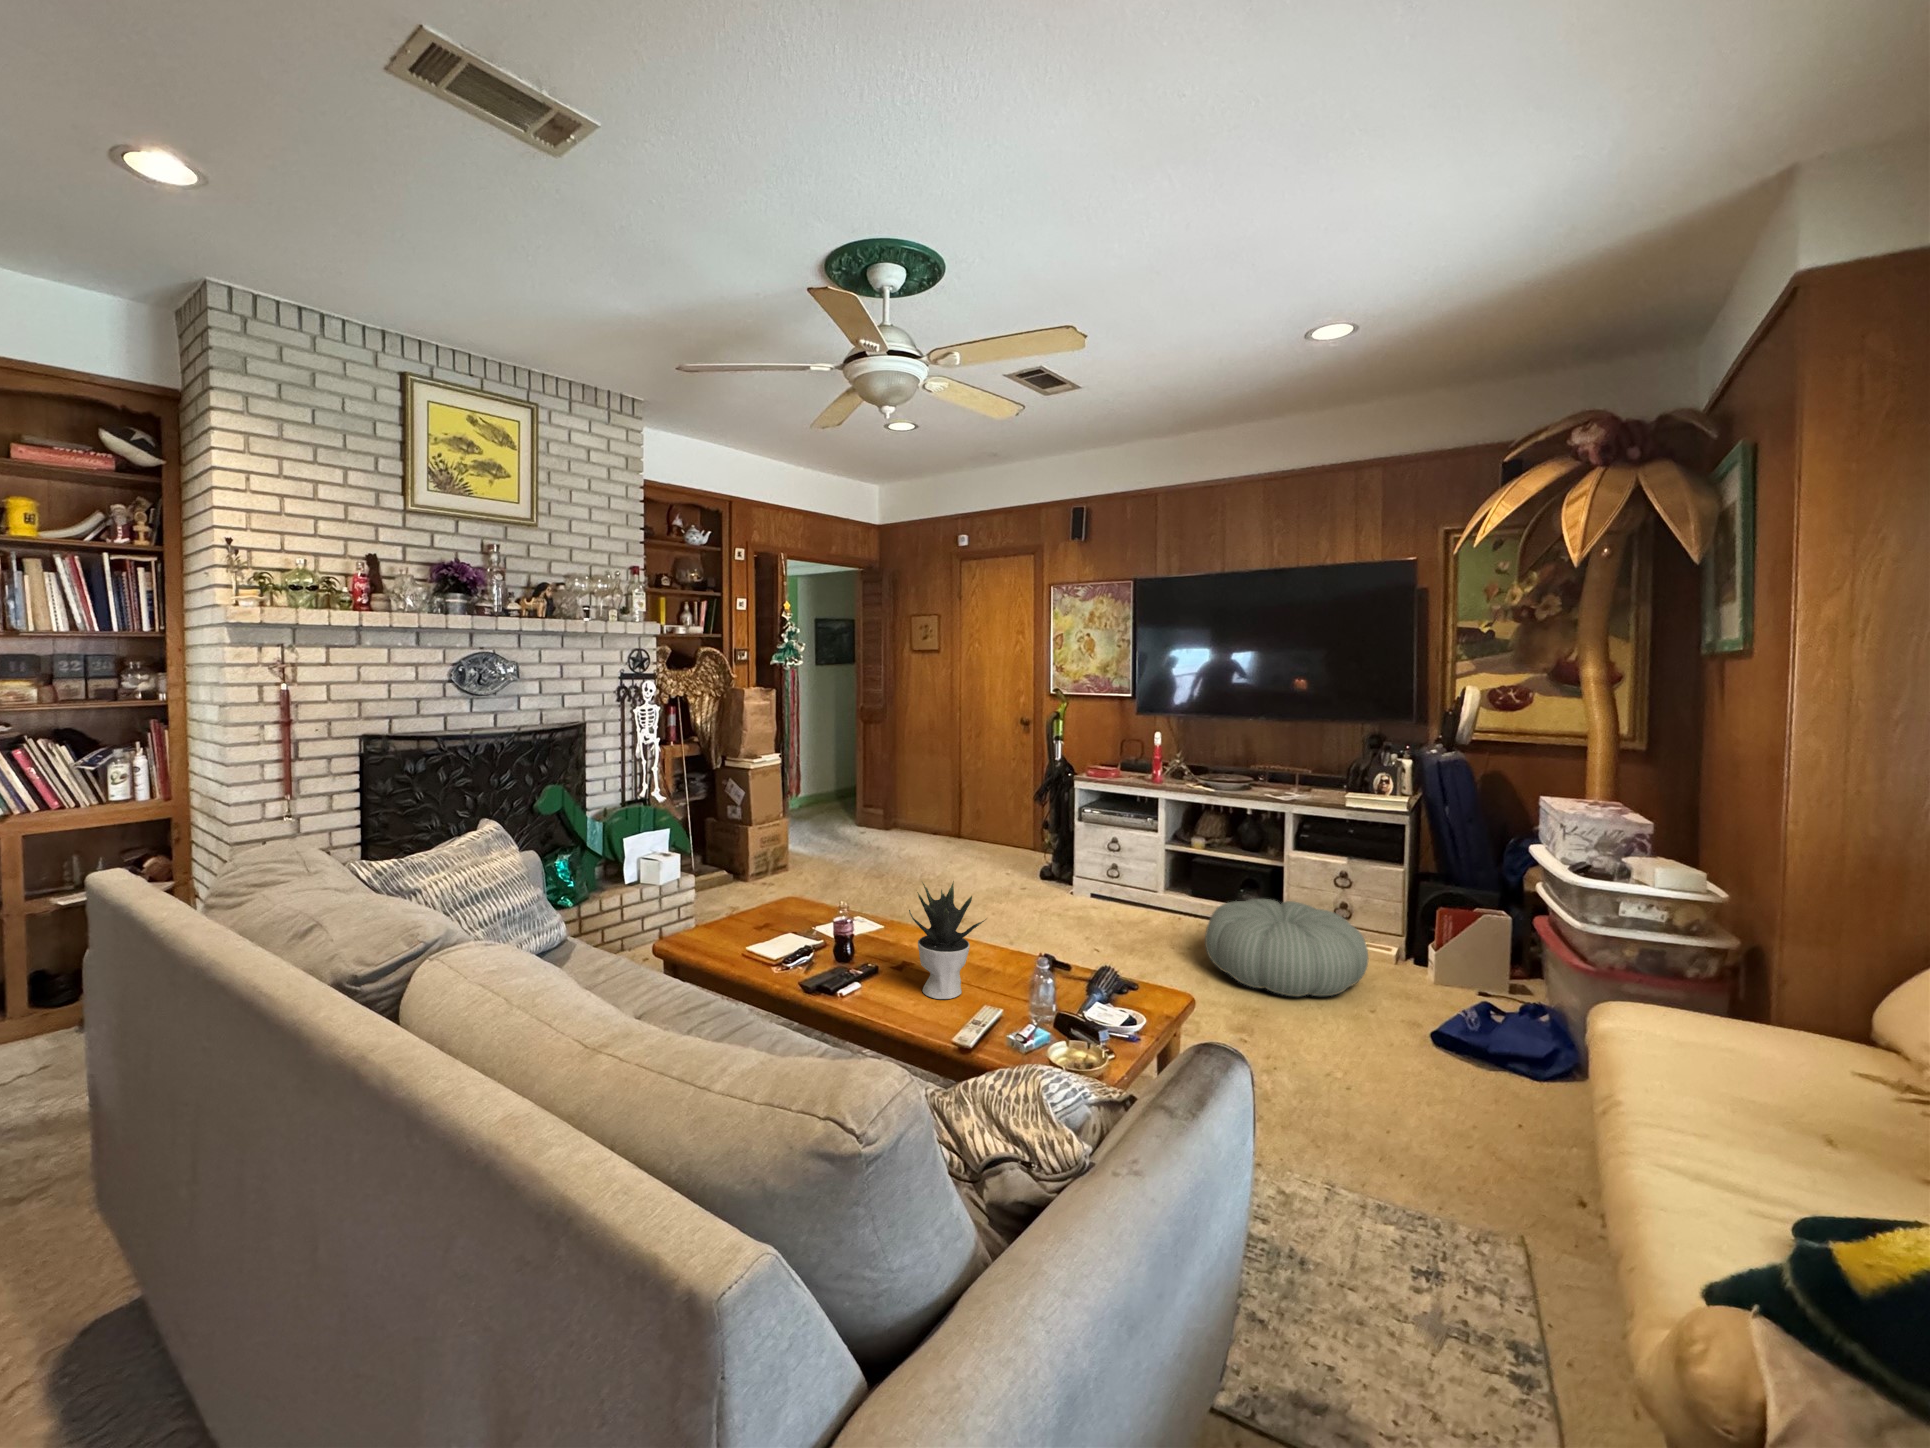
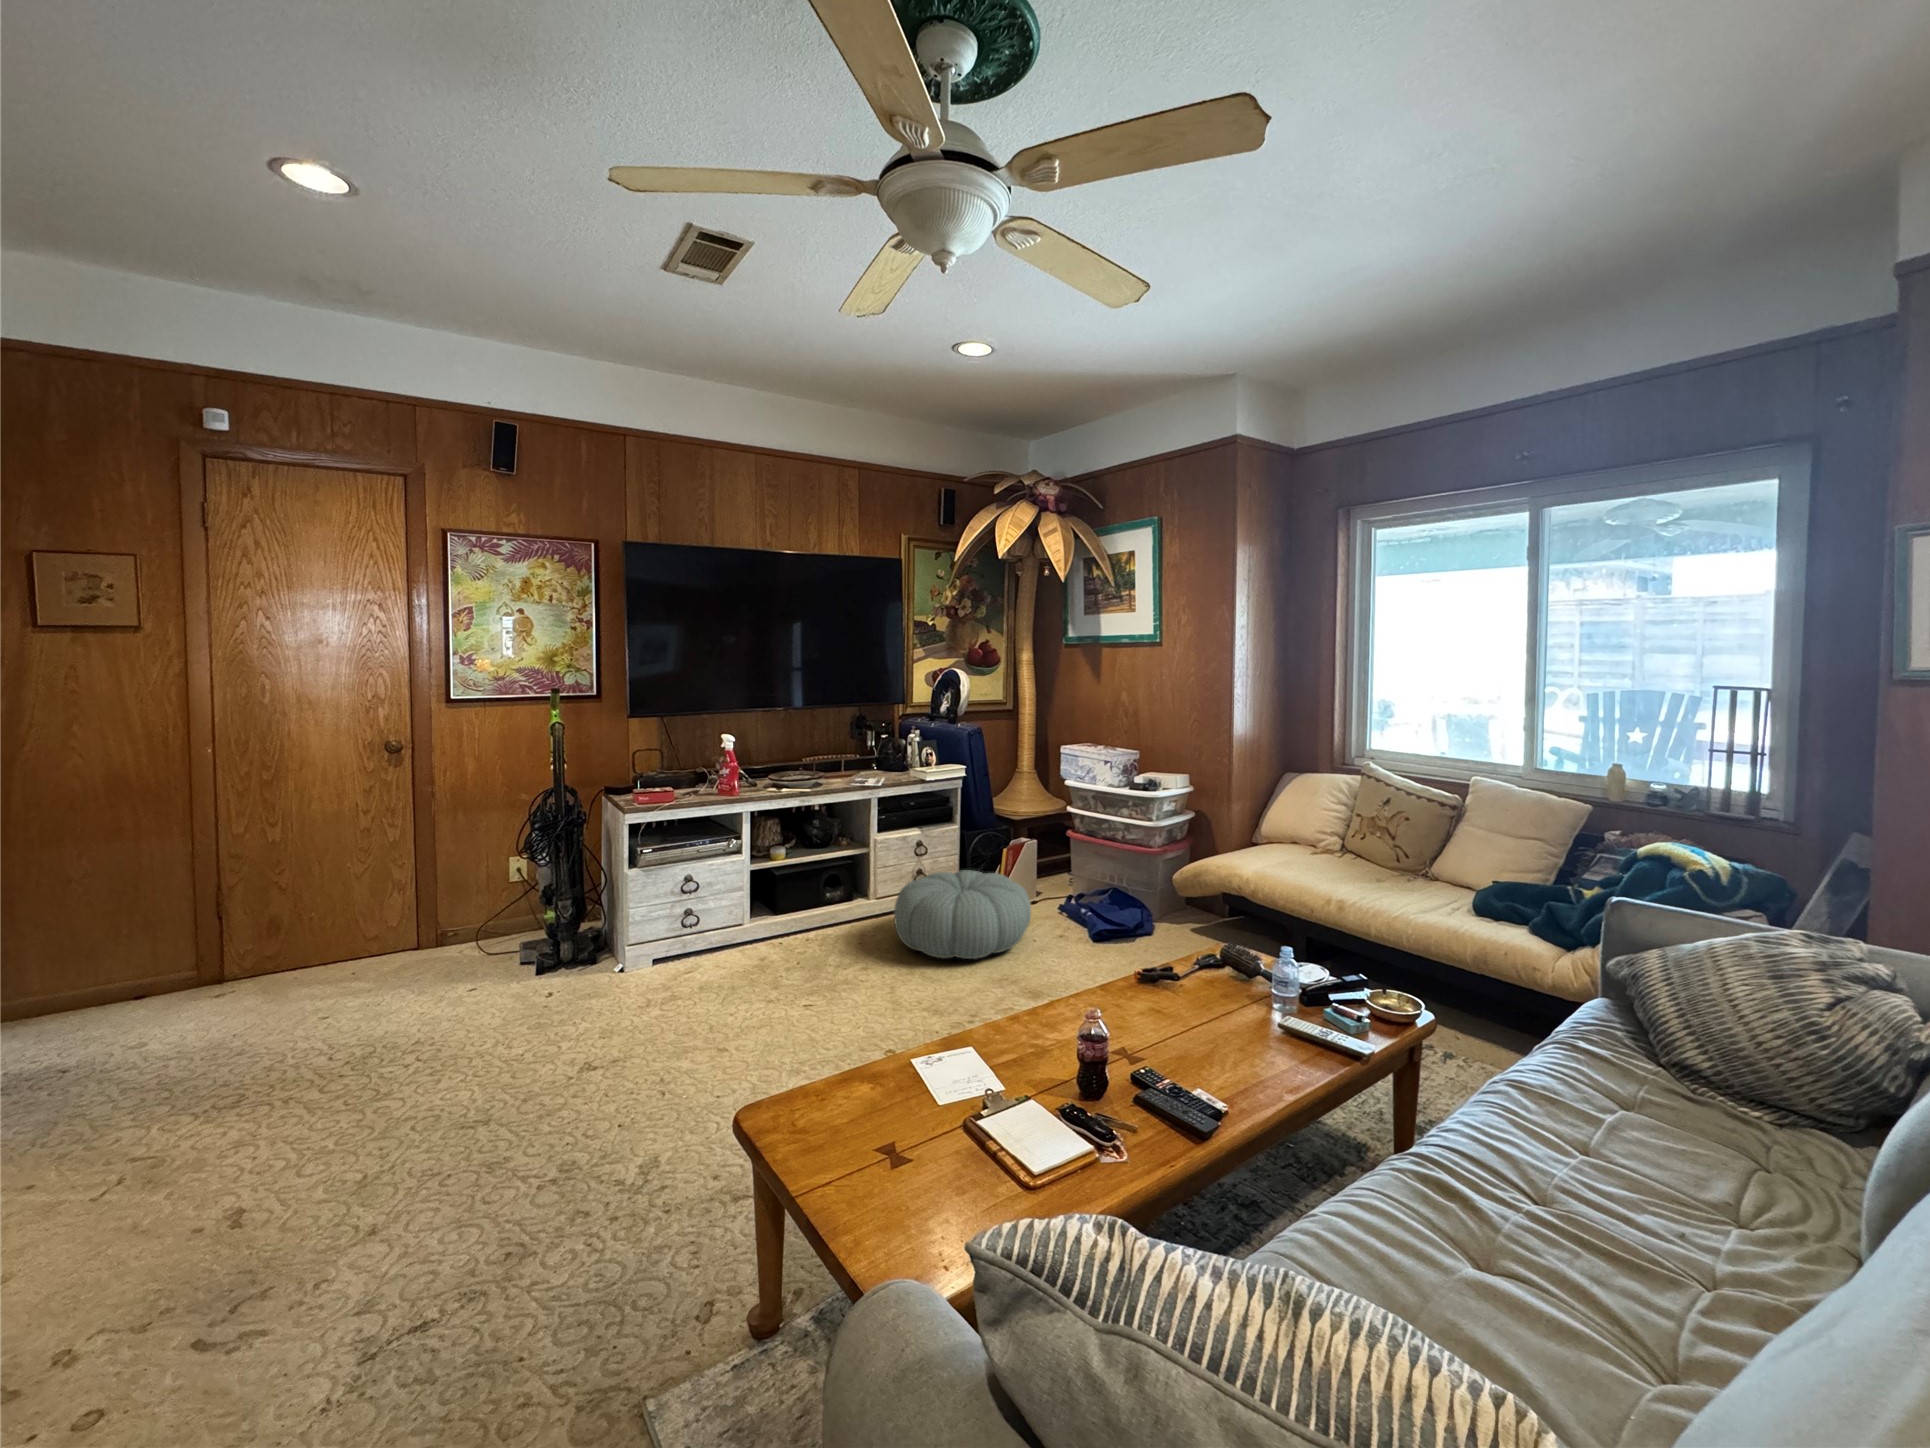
potted plant: present [909,881,986,999] -> none [1180,908,1271,1057]

